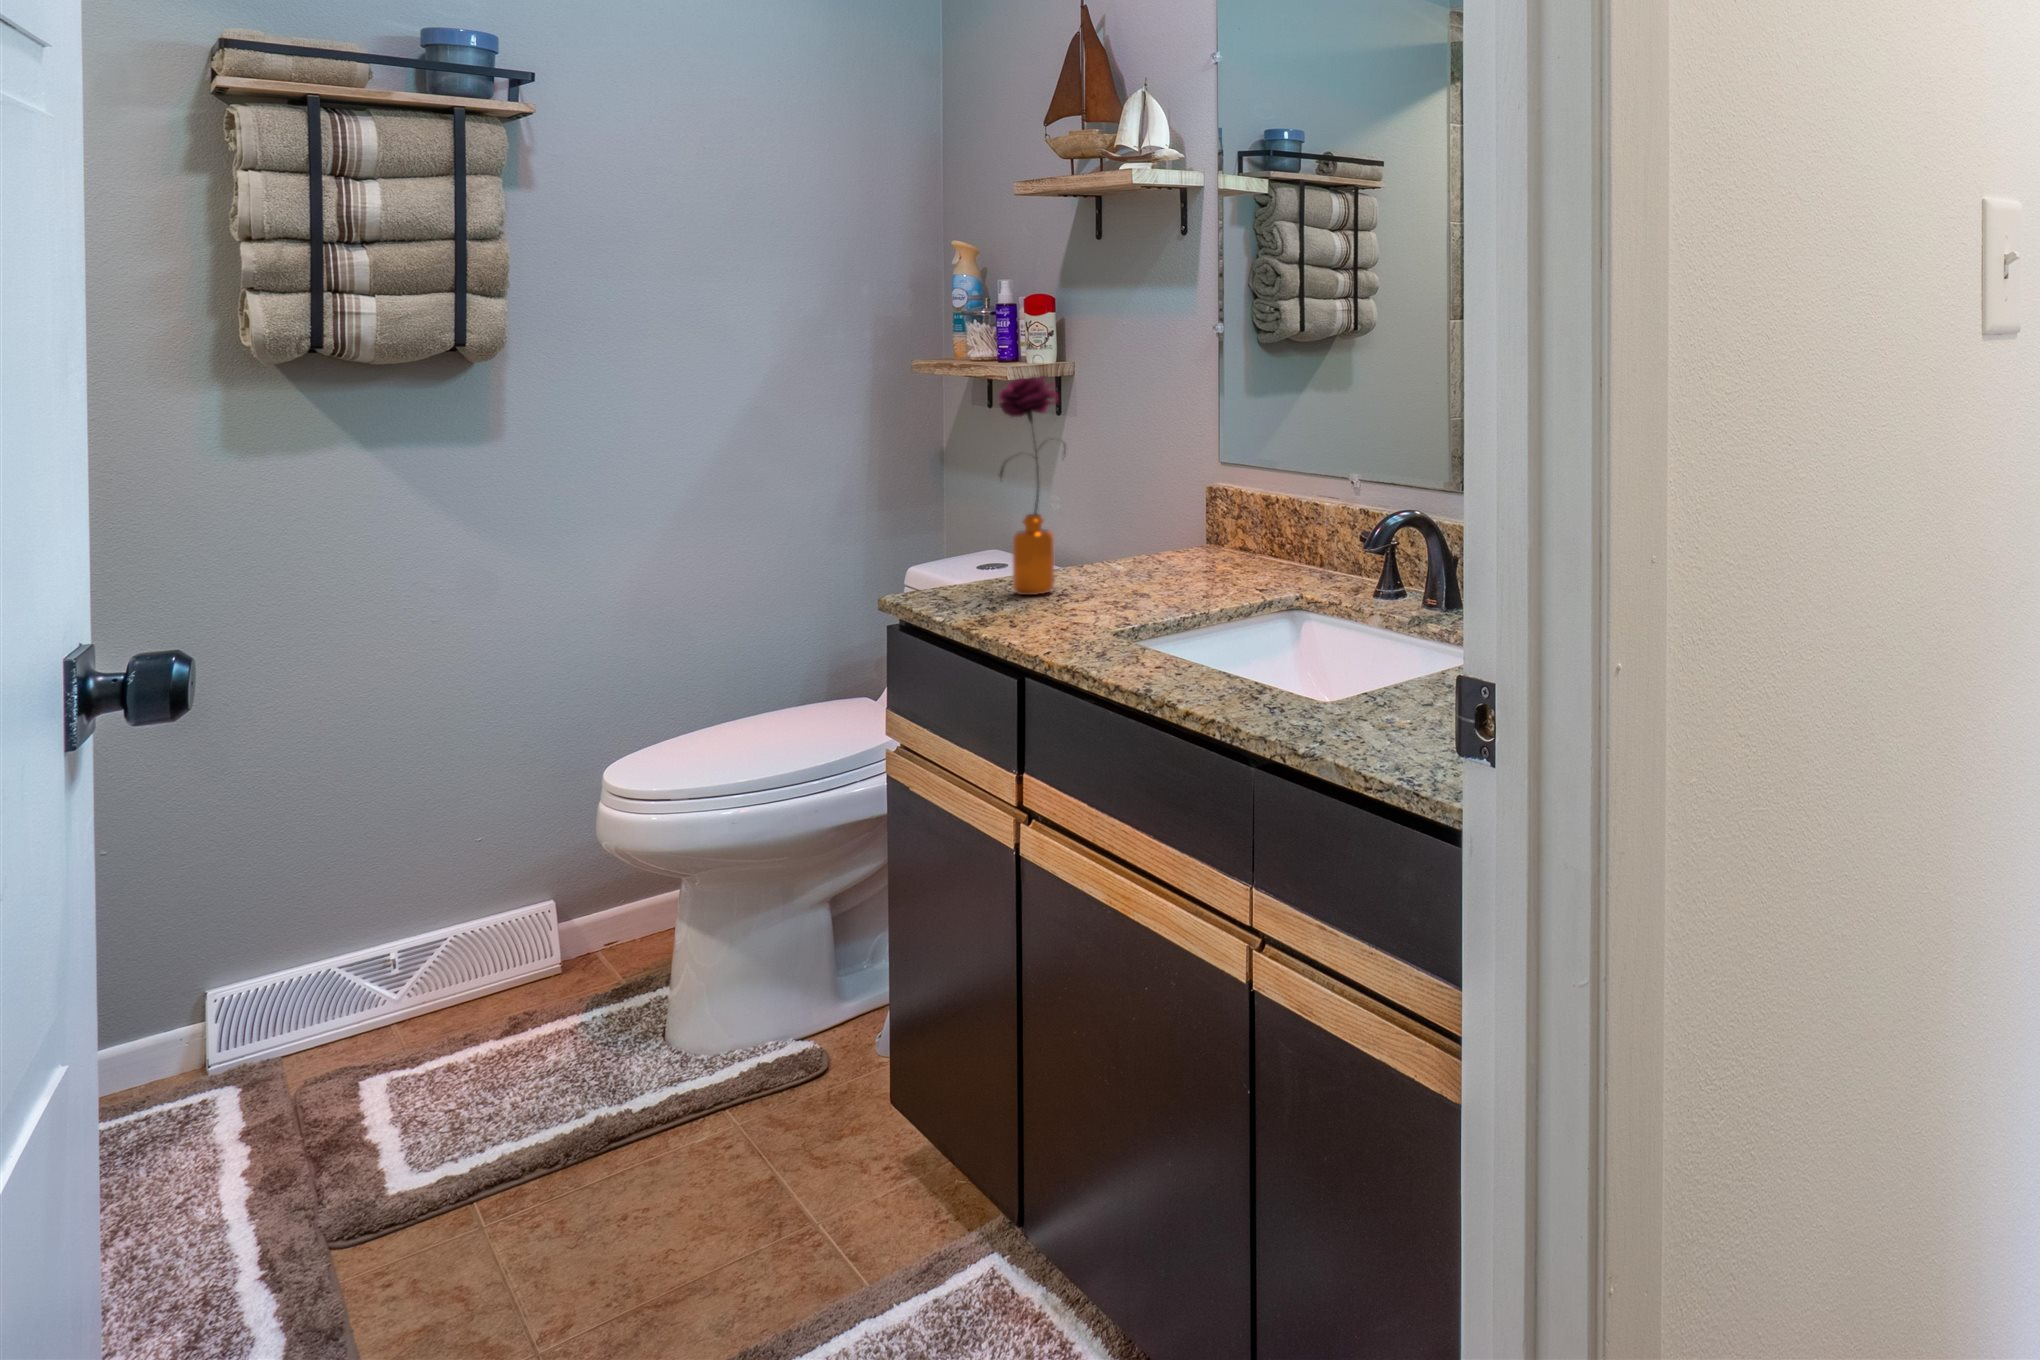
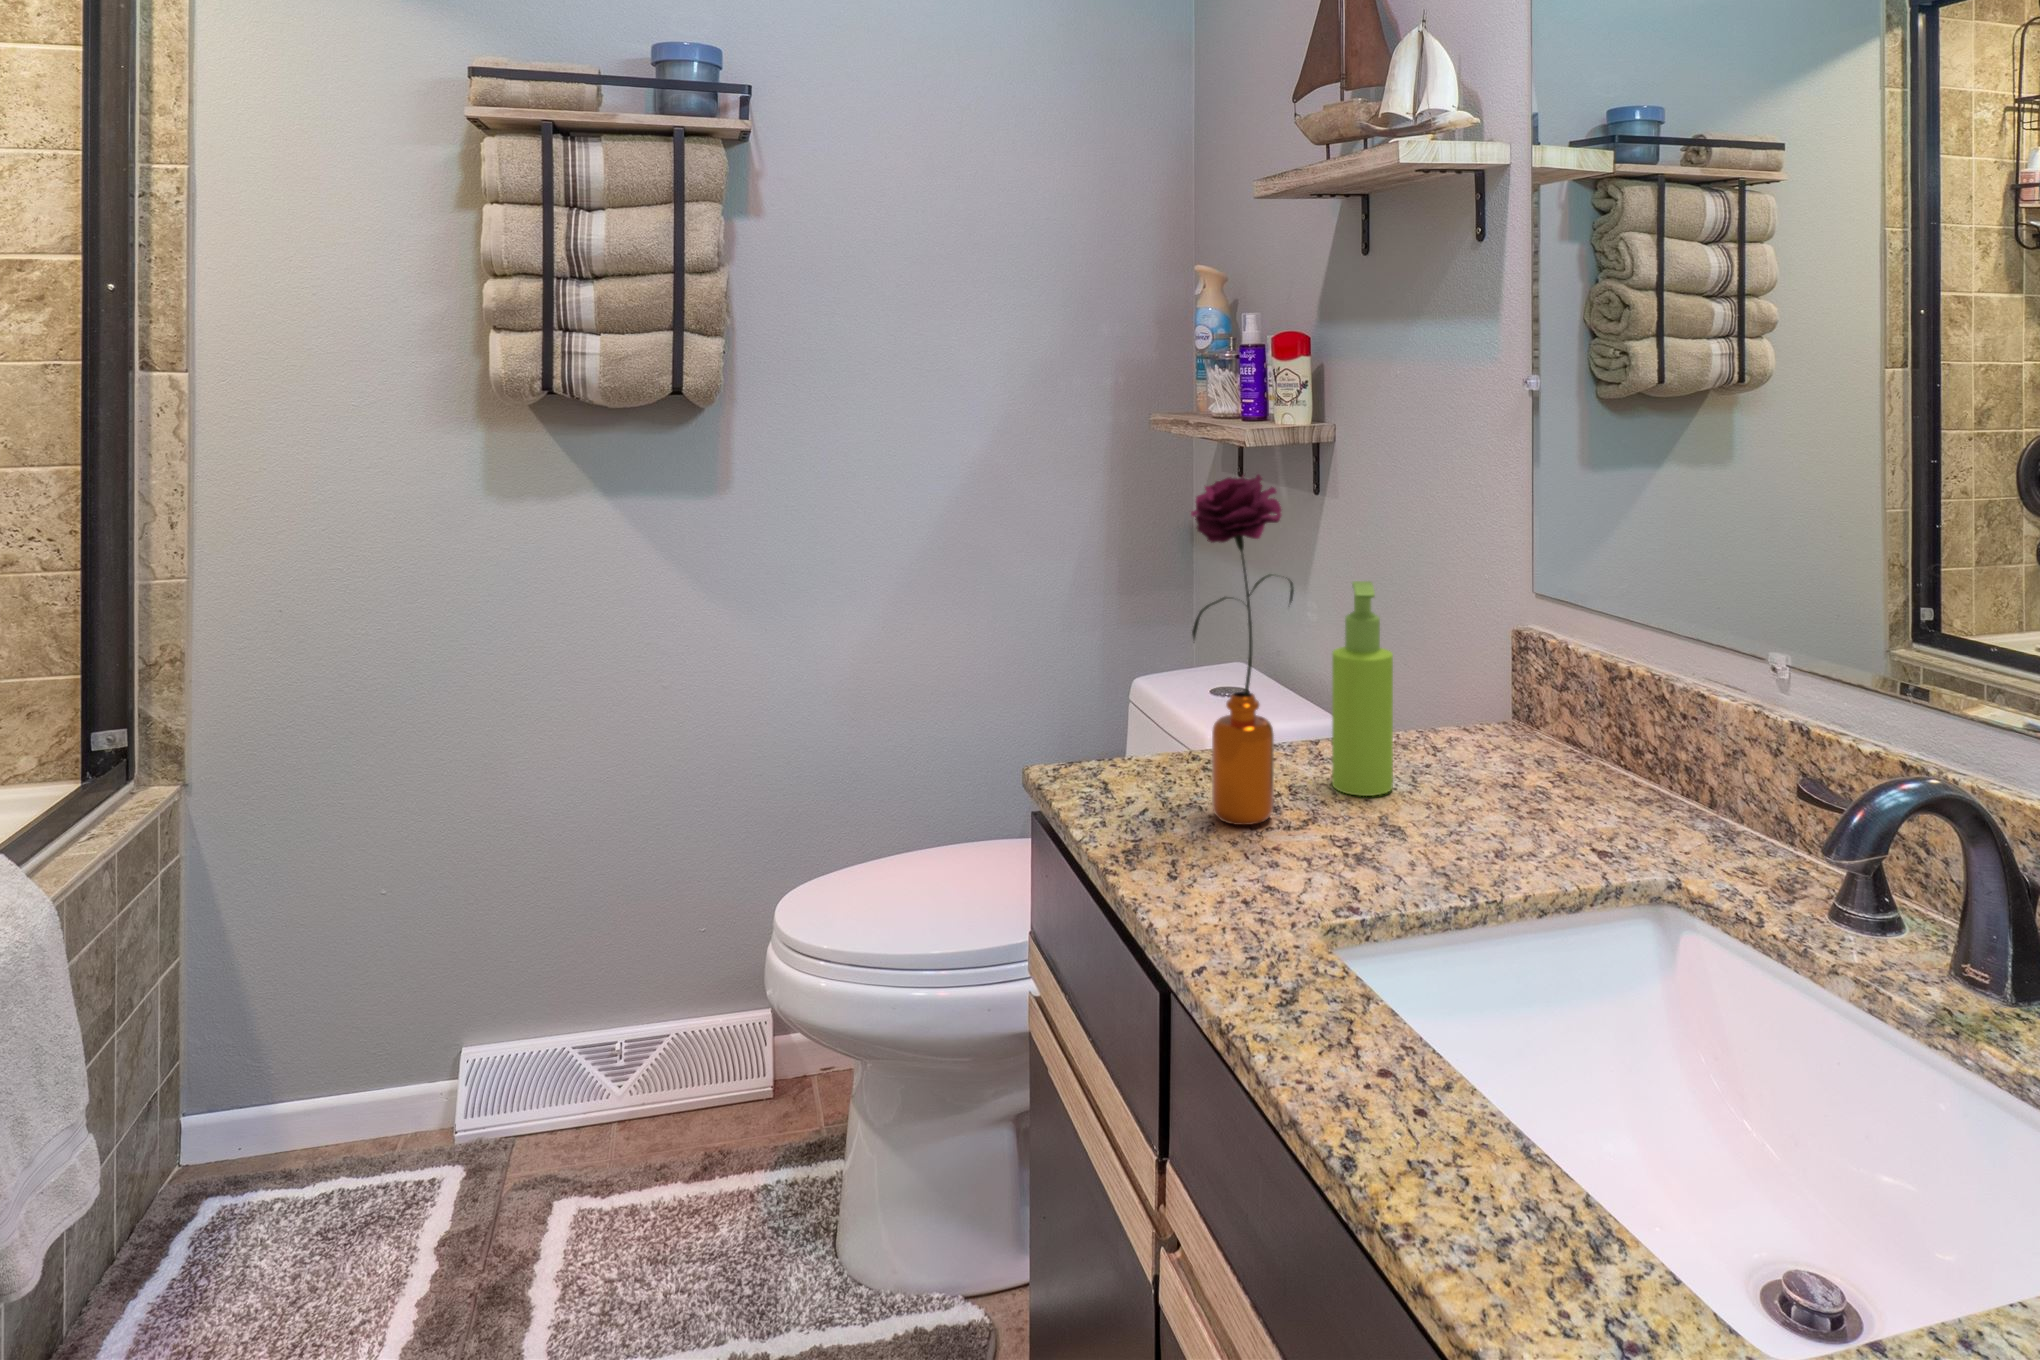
soap dispenser: none [1090,447,1131,580] -> present [1332,581,1393,796]

